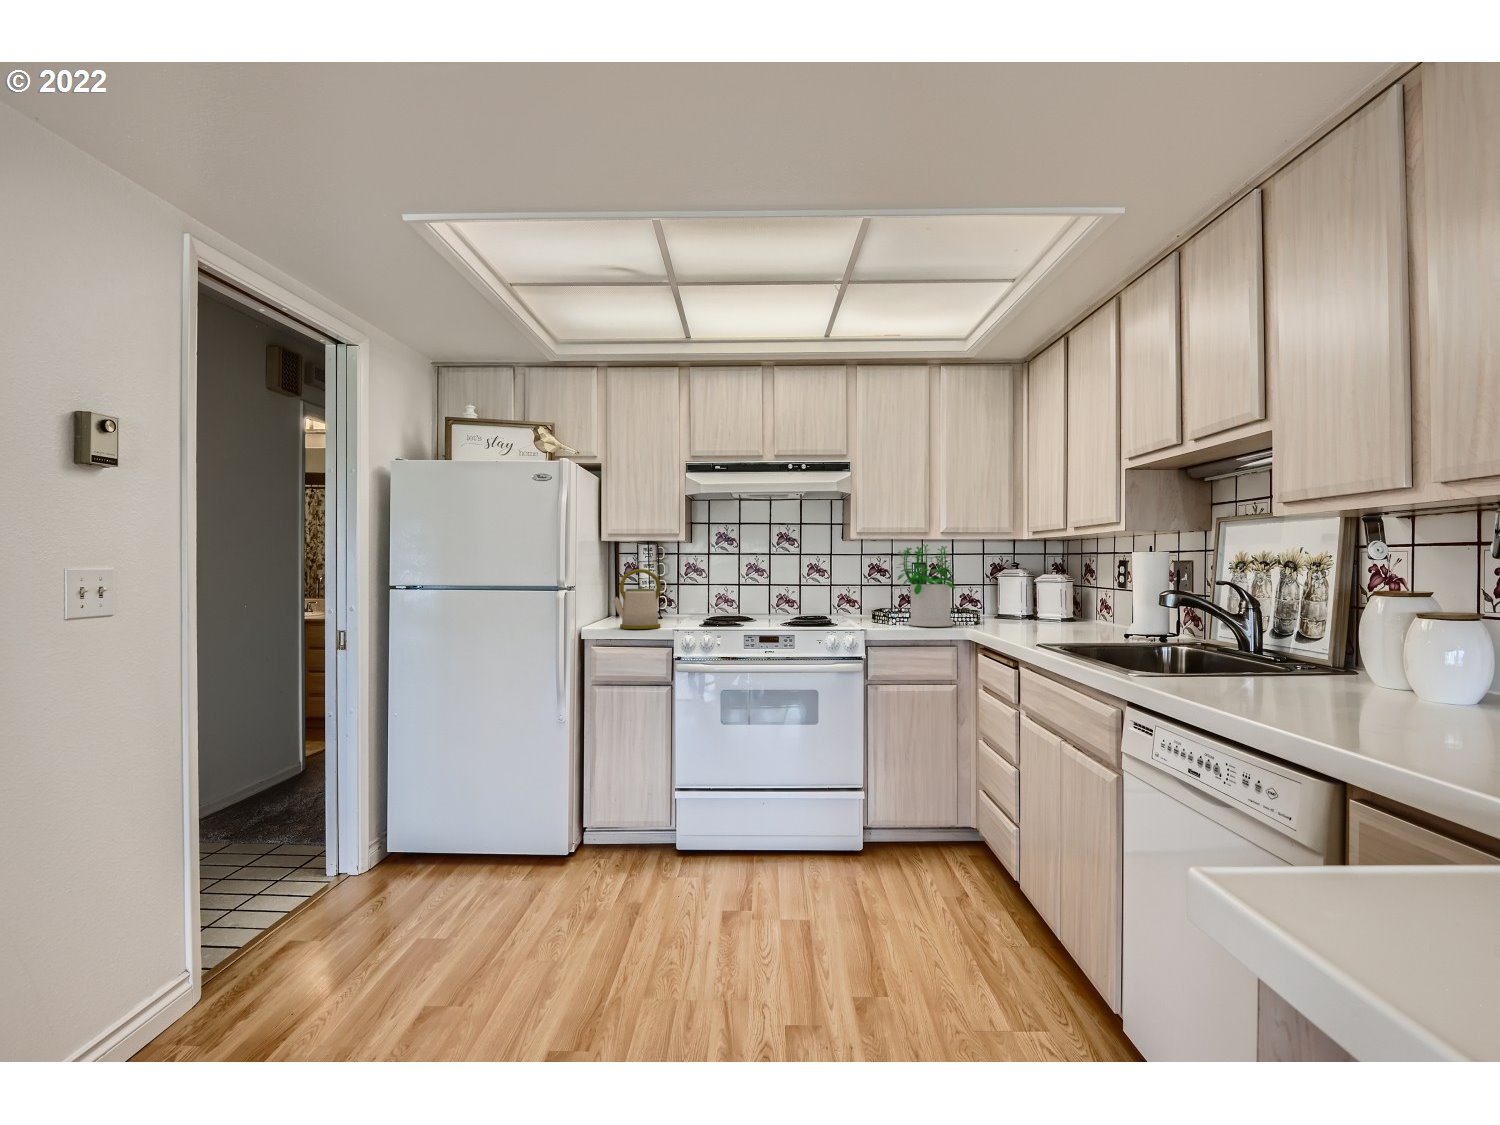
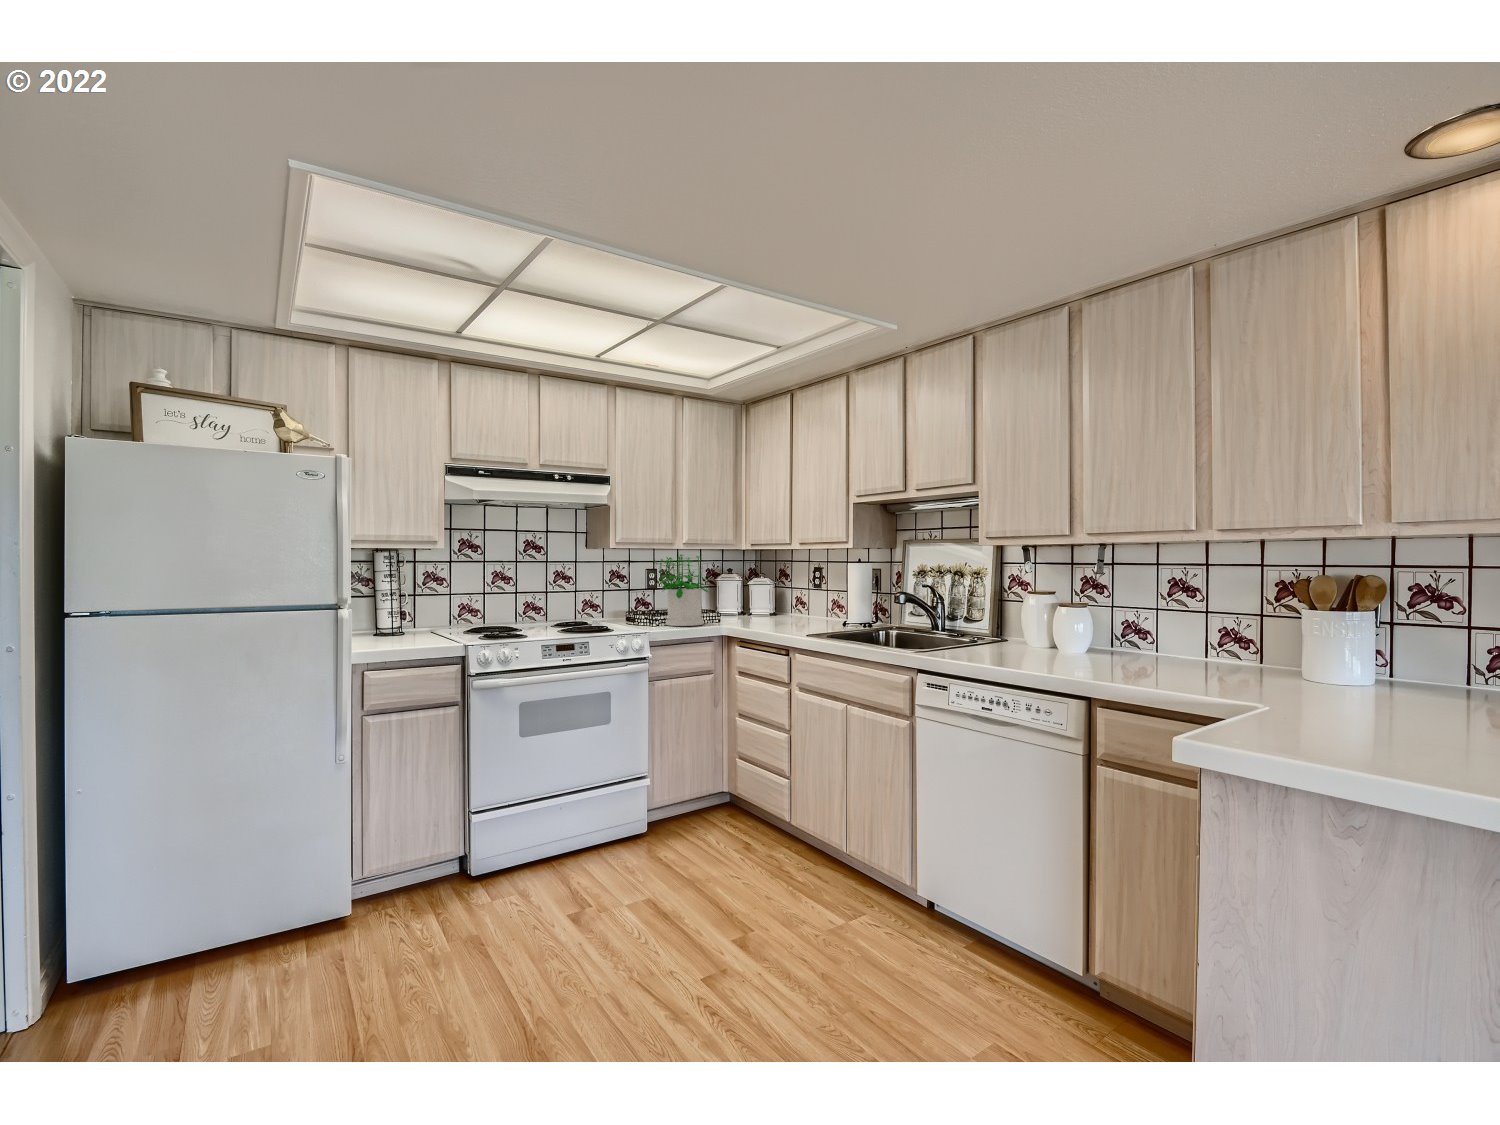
kettle: present [612,569,661,629] -> none [380,580,437,647]

